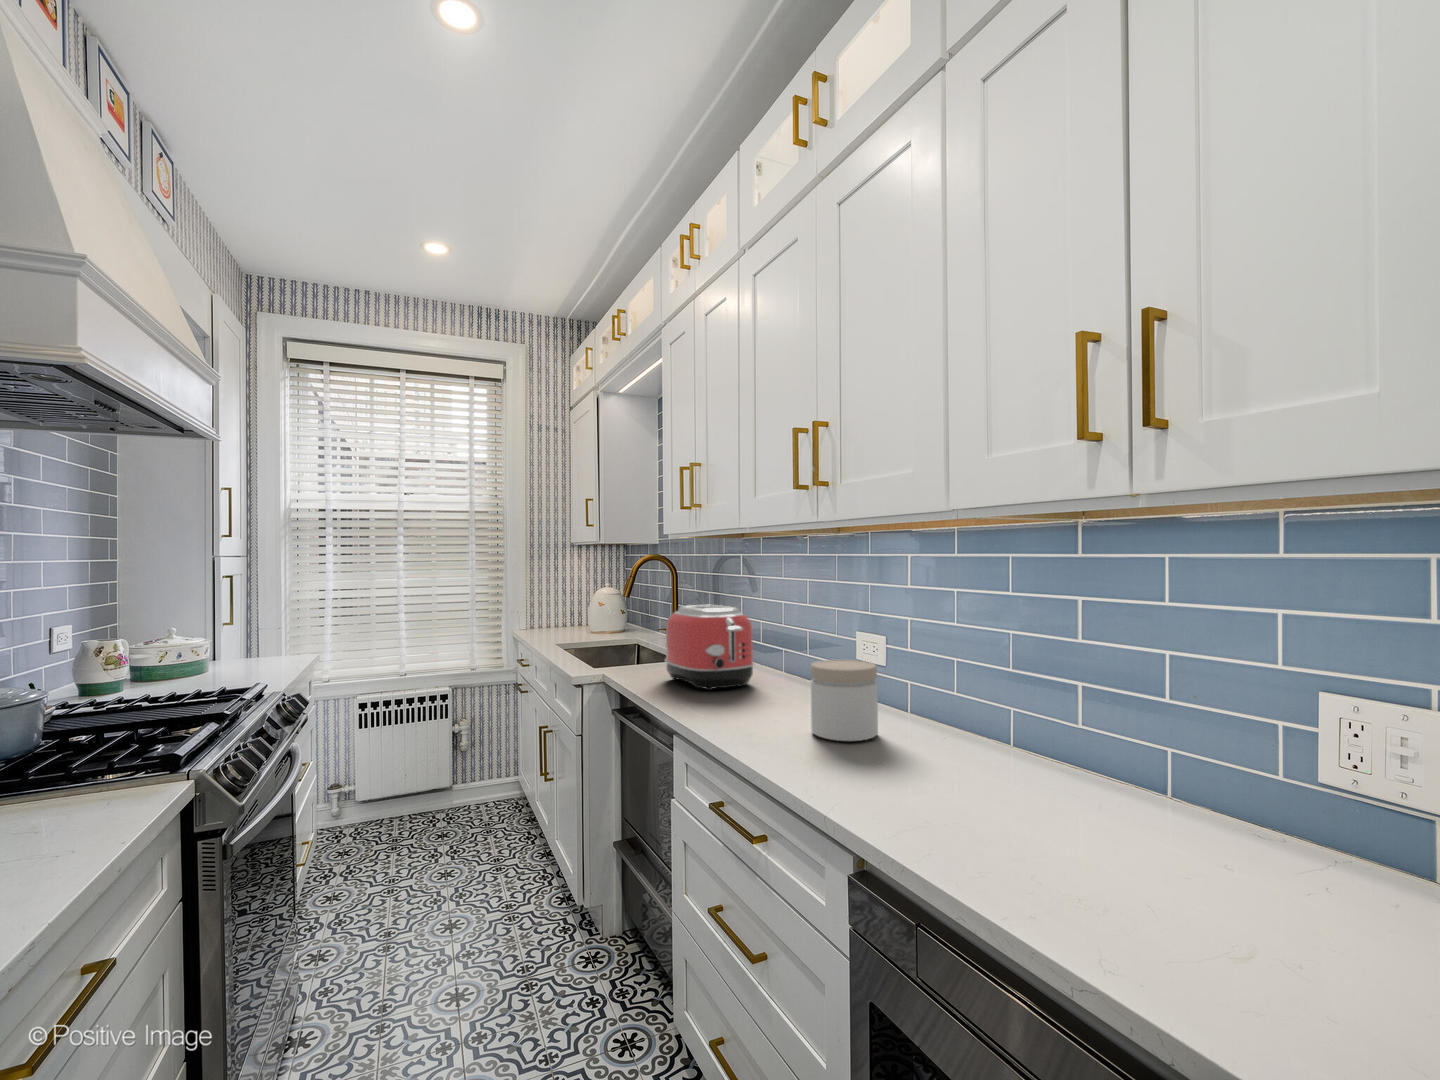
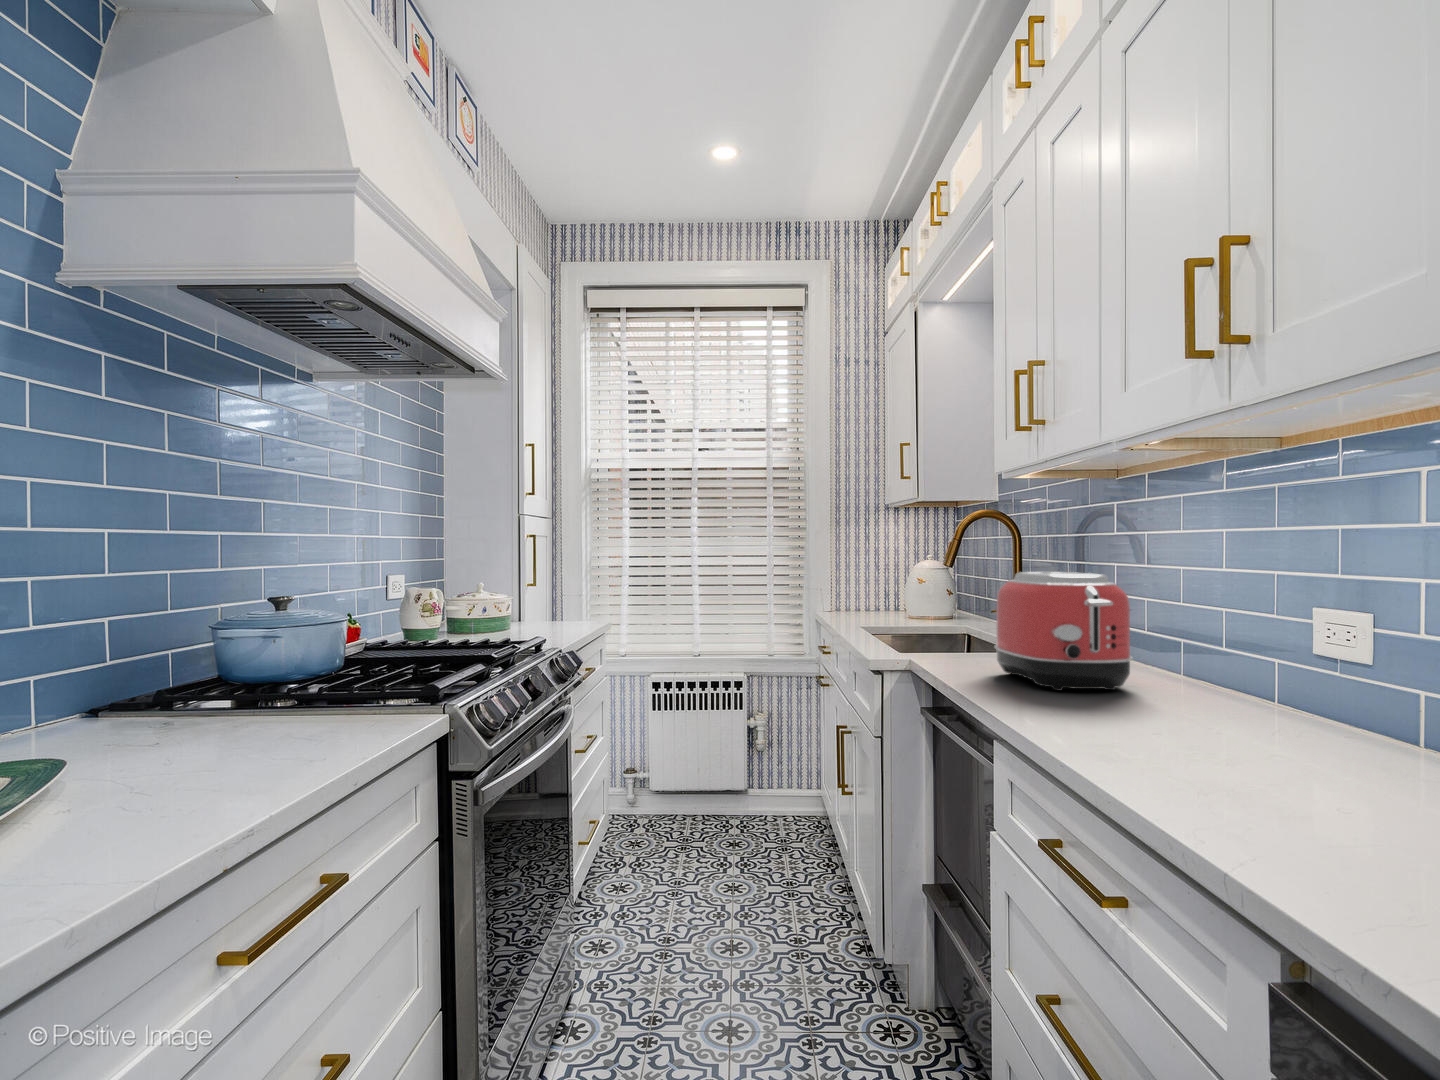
jar: present [811,660,878,741] -> none [1219,646,1350,778]

